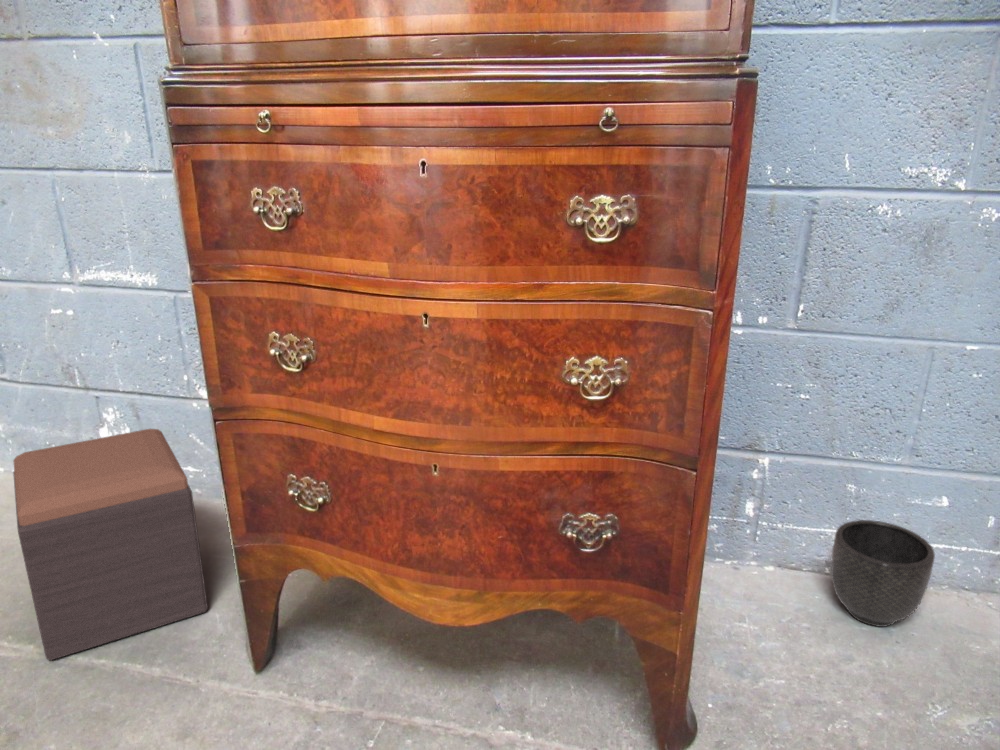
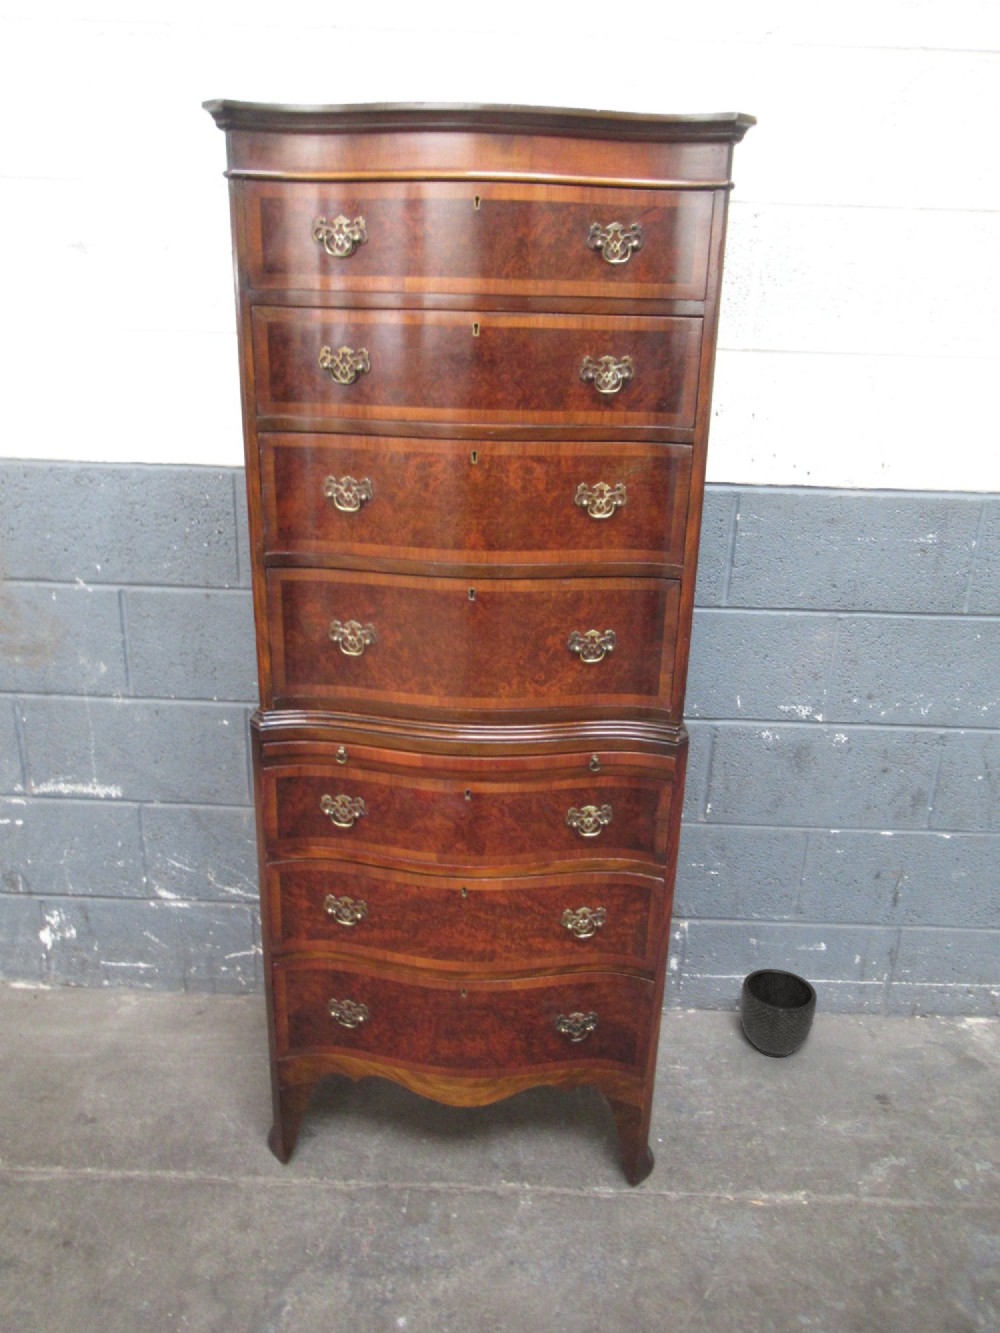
footstool: present [13,429,208,660] -> none [28,944,218,1175]

